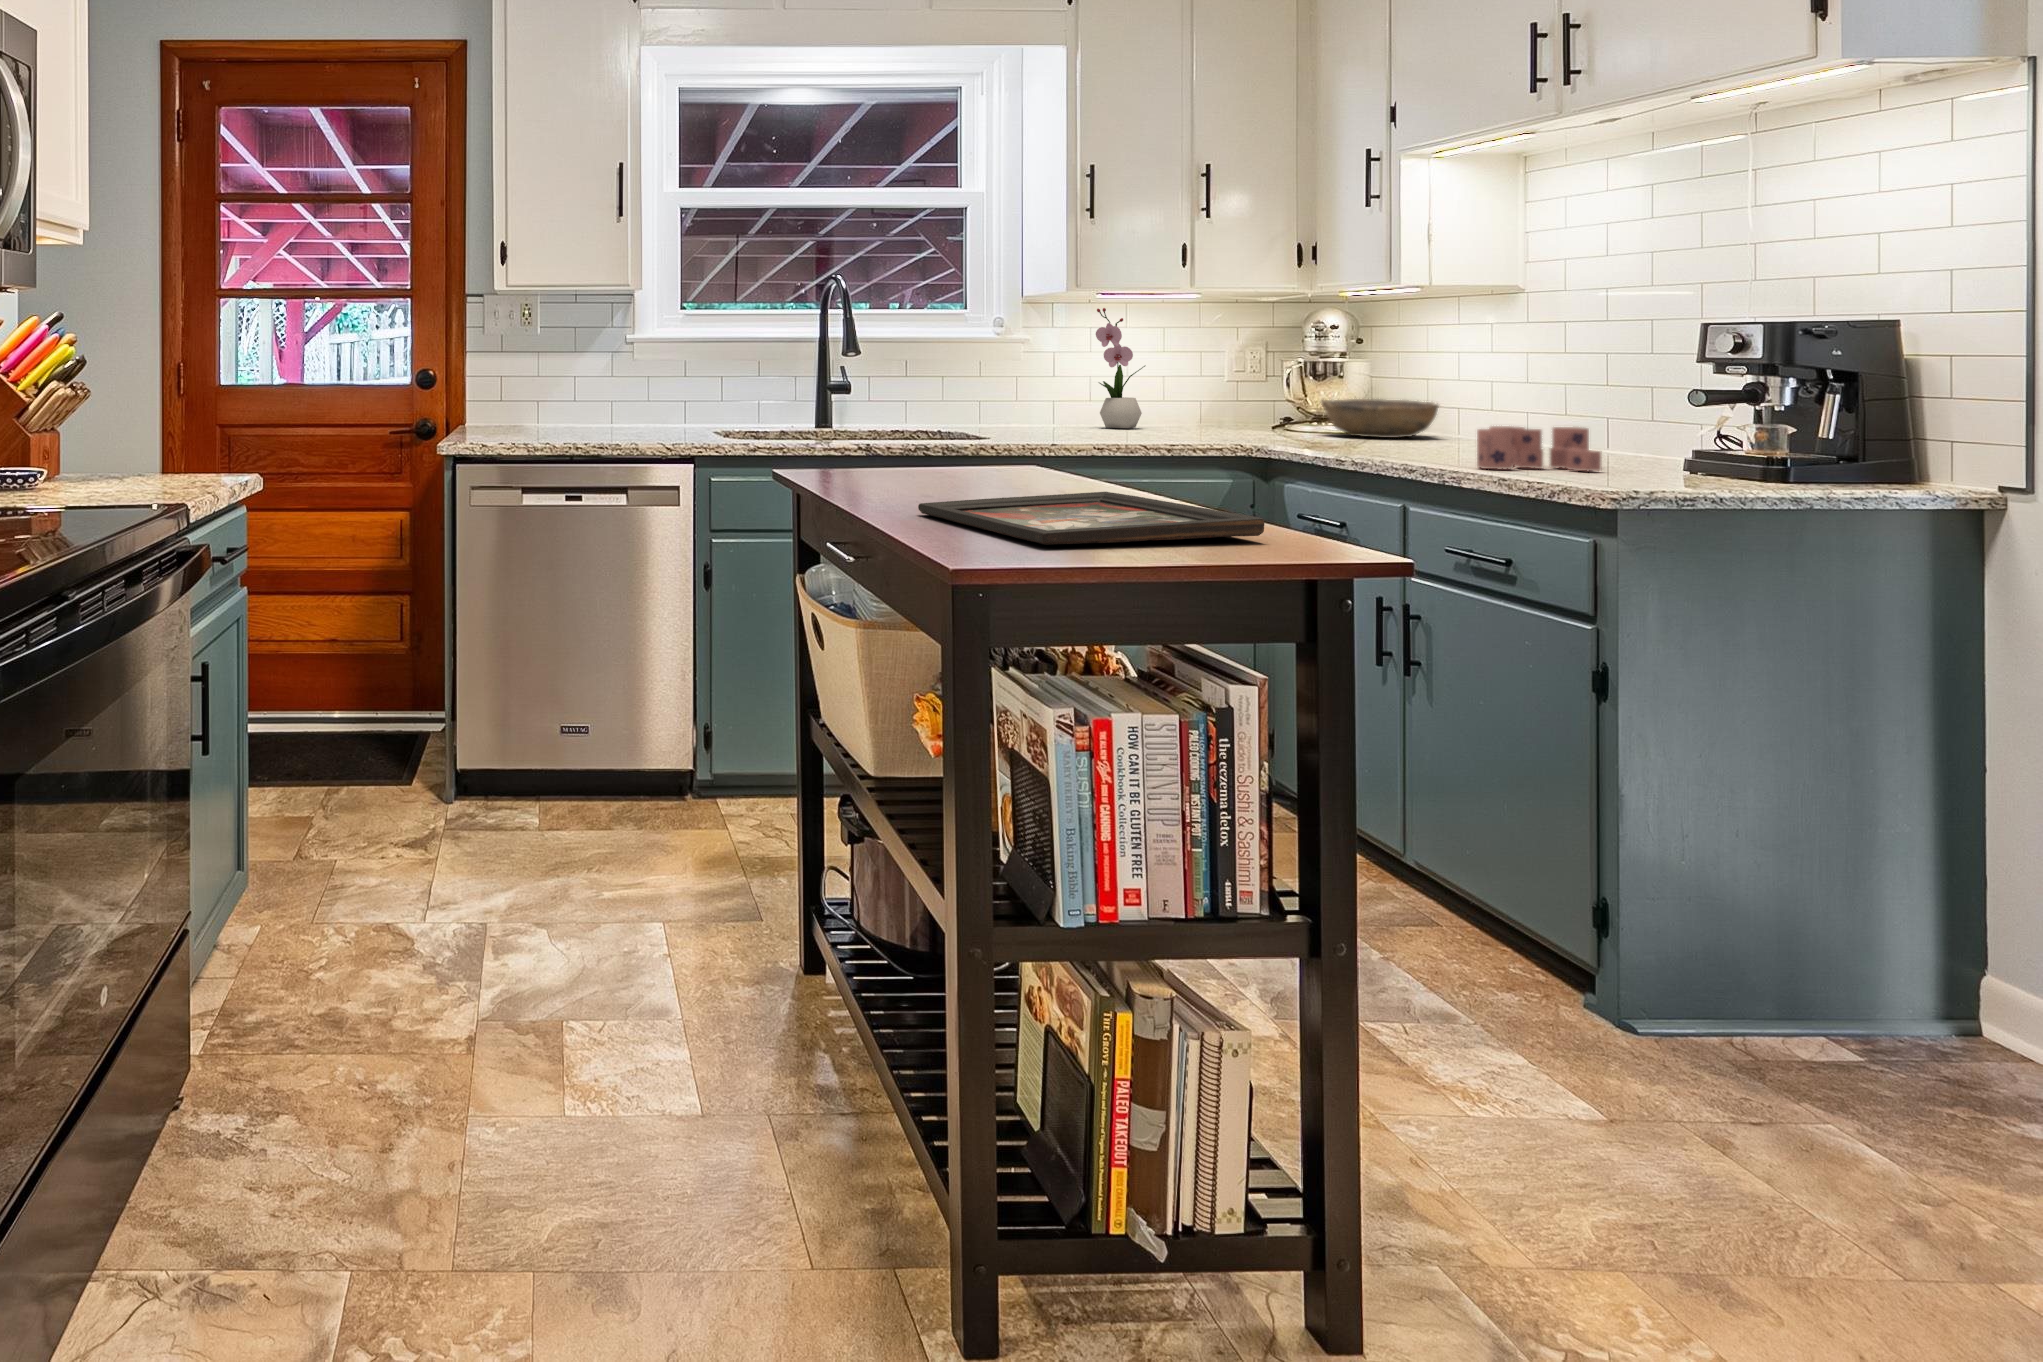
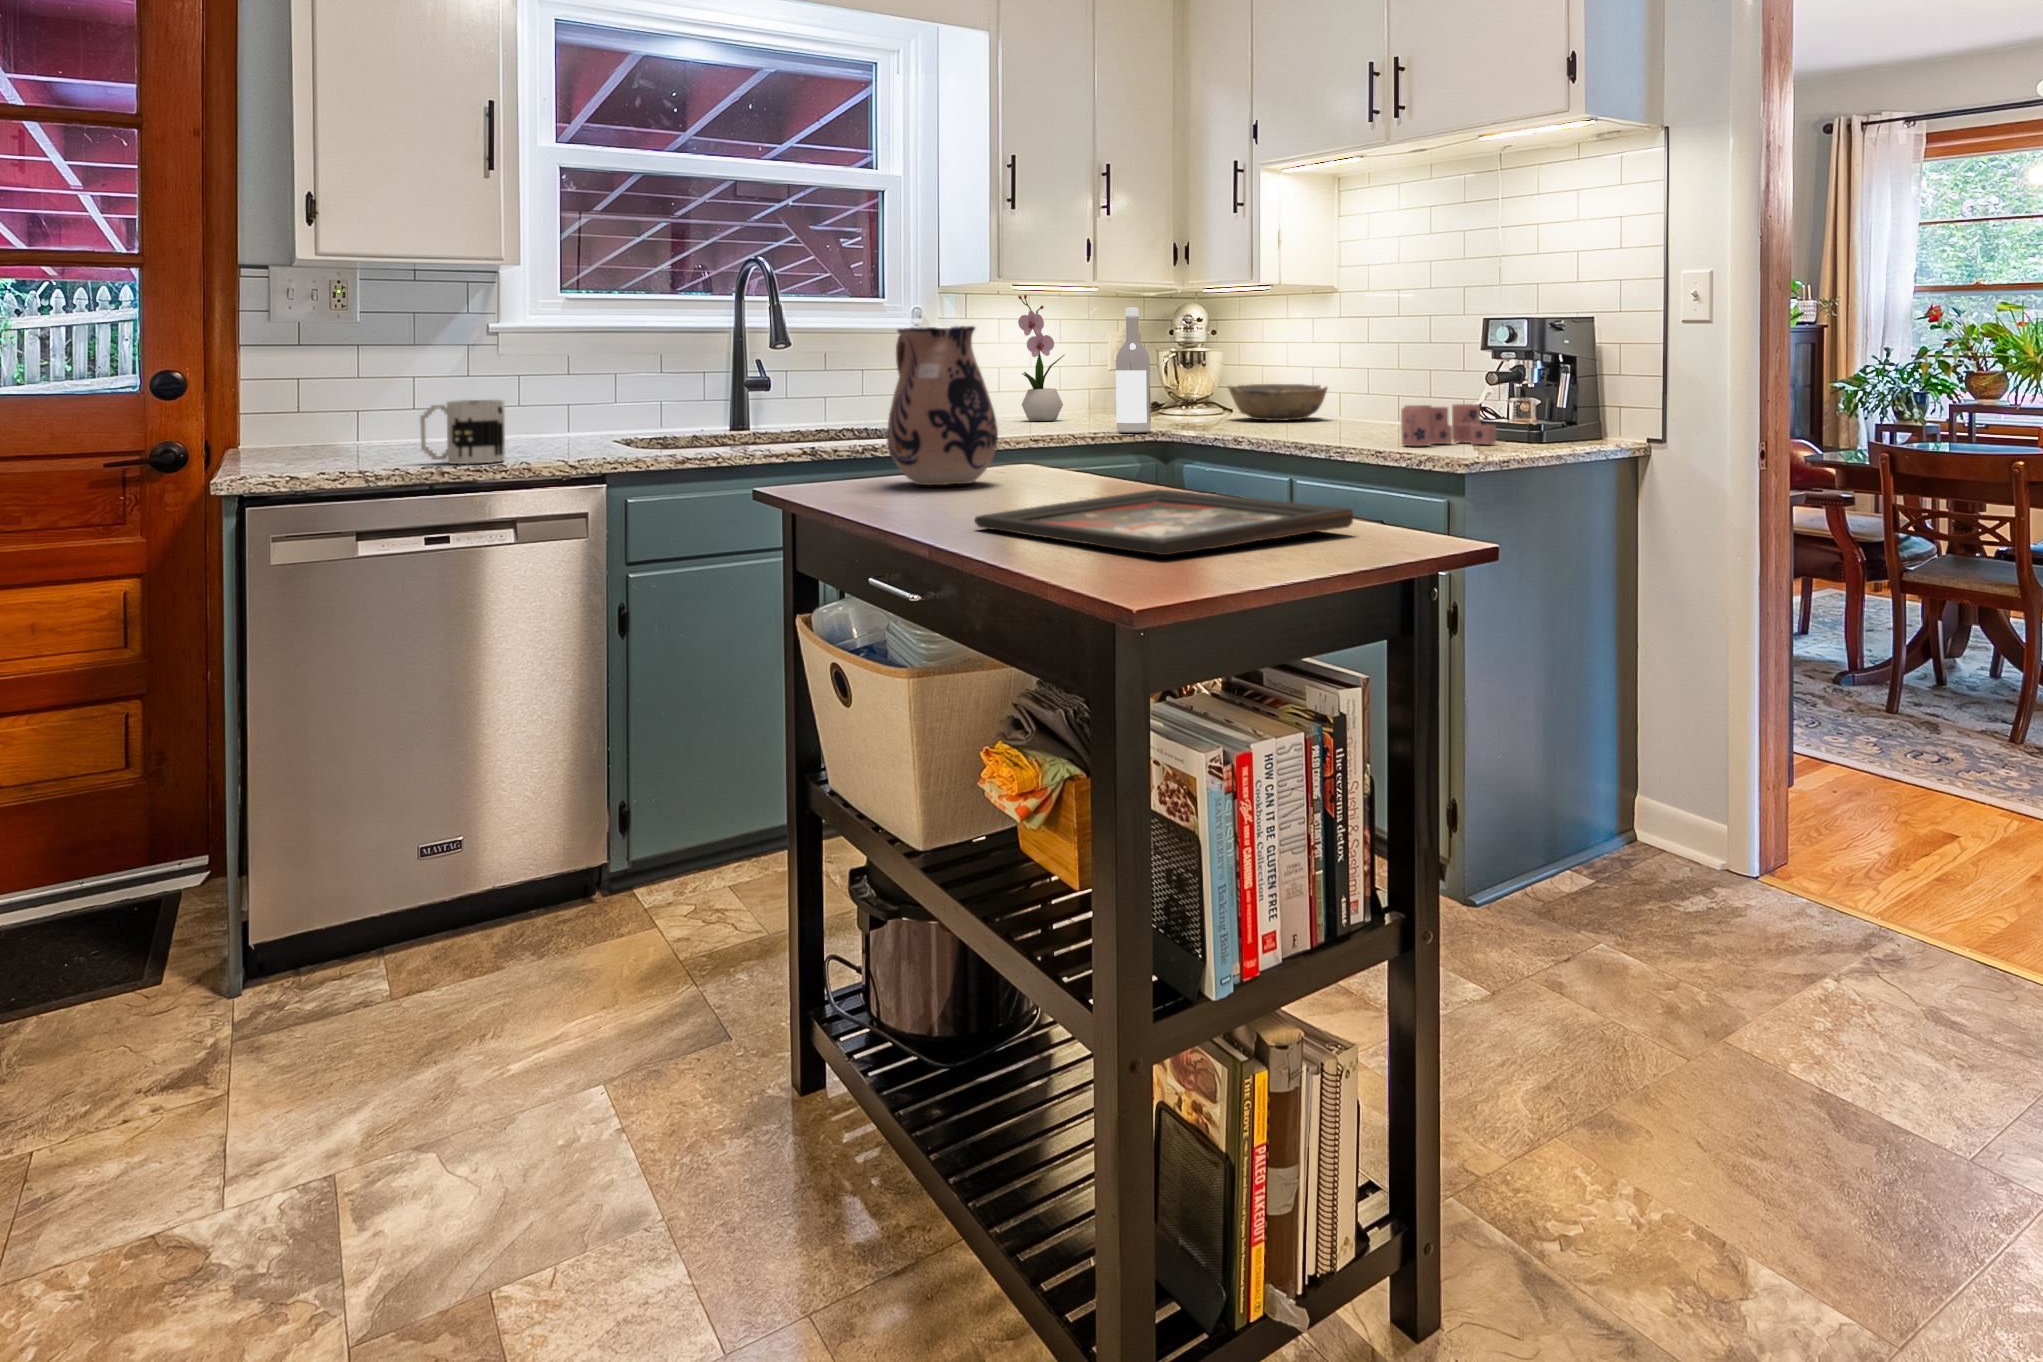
wine bottle: none [1178,321,1215,443] -> present [1116,307,1151,433]
ceramic pitcher: none [893,341,993,479] -> present [887,326,998,486]
mug: none [563,394,624,443] -> present [420,400,506,464]

